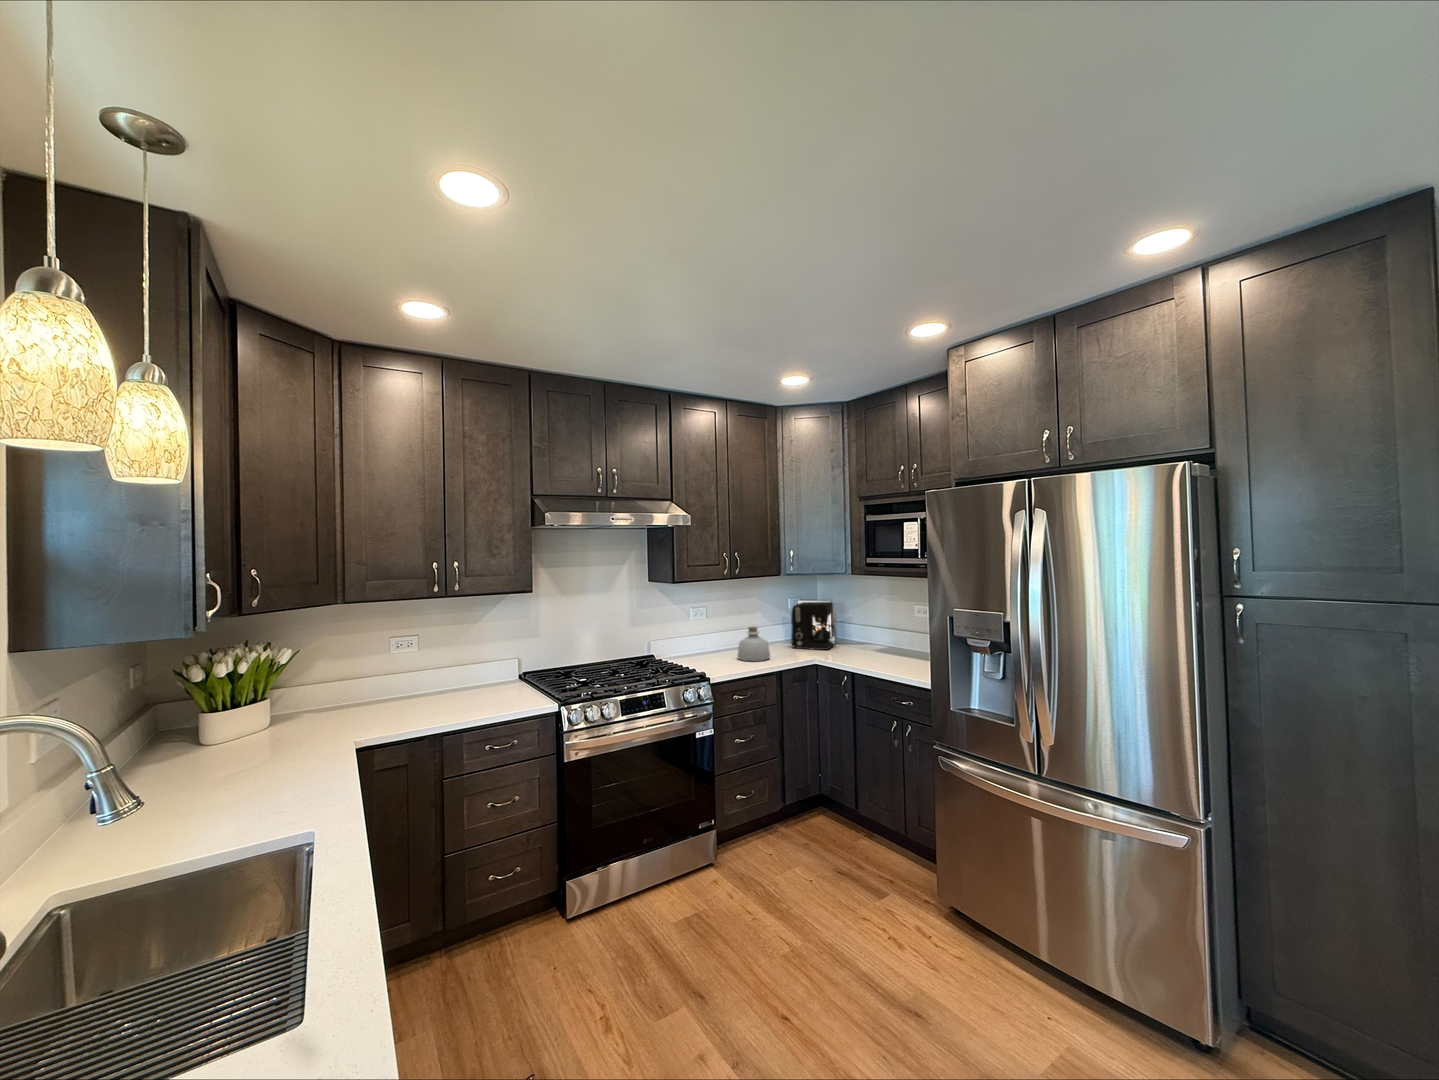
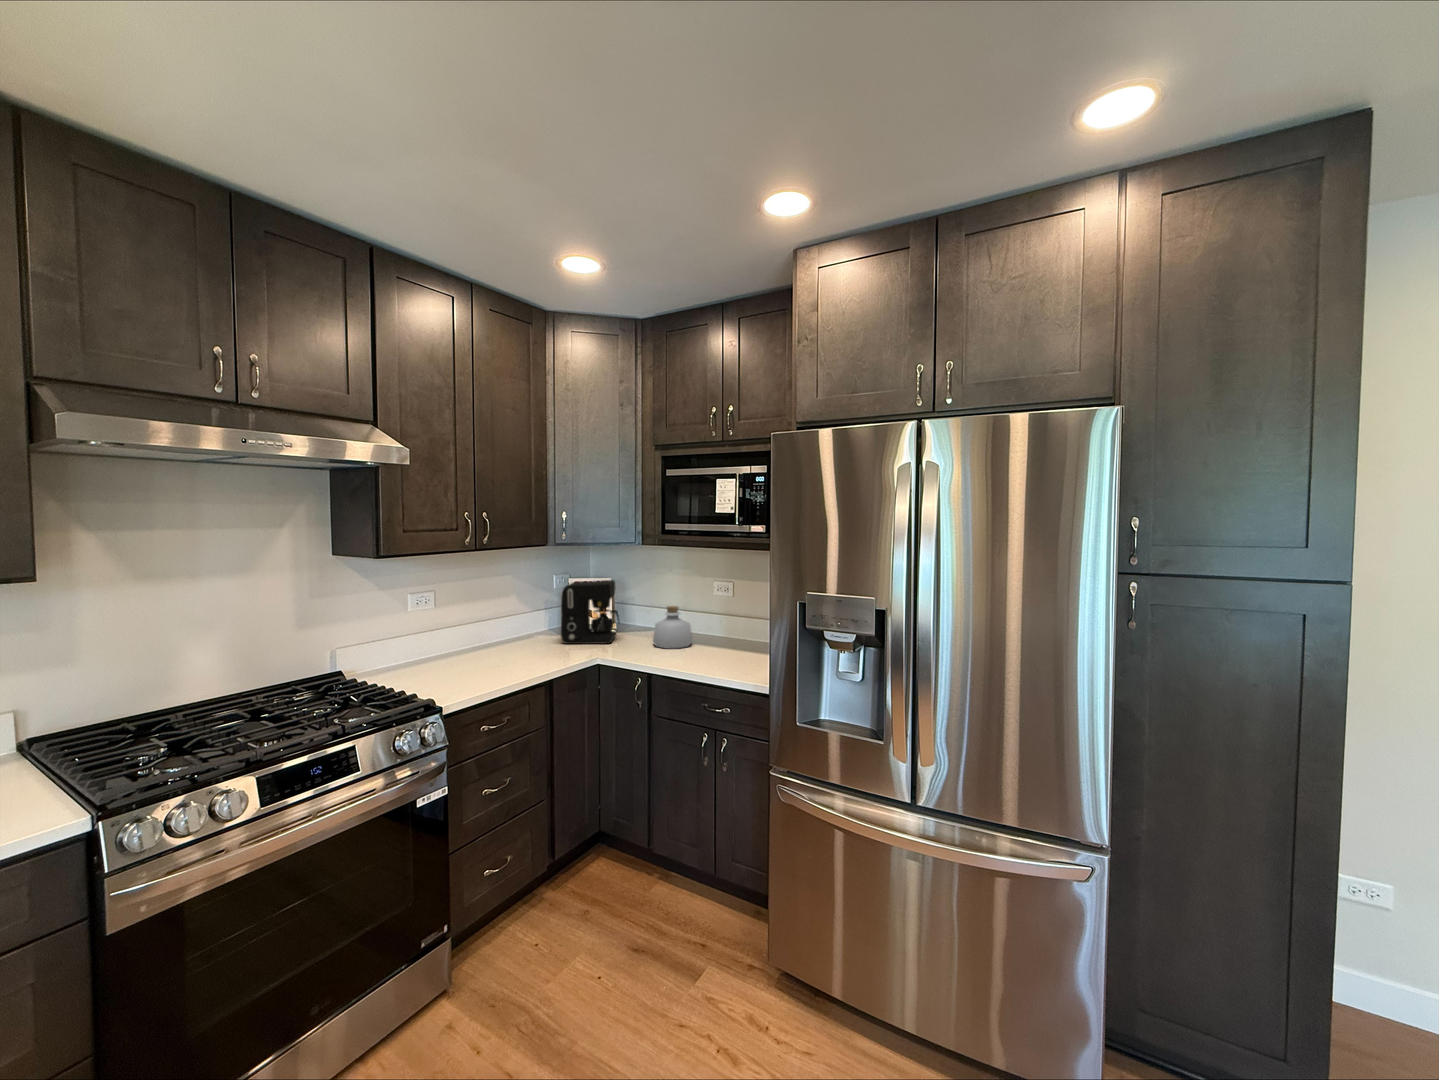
bottle: present [738,627,770,662] -> present [653,606,693,649]

